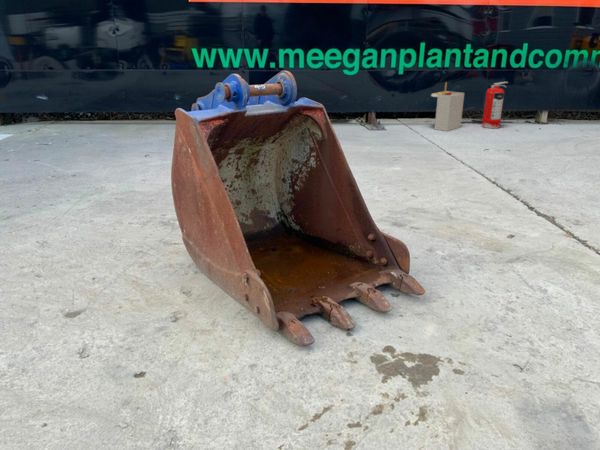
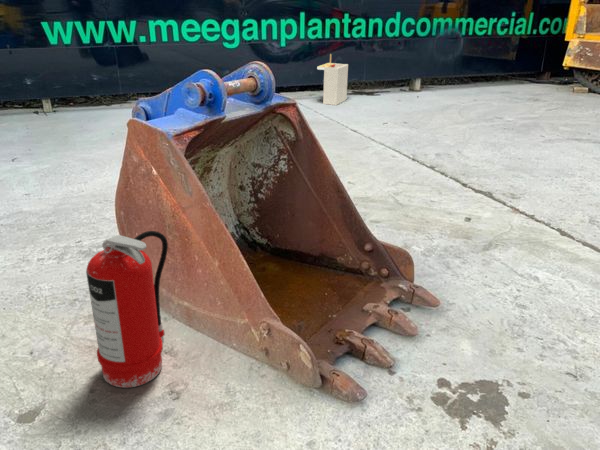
fire extinguisher: present [482,82,508,128] -> present [86,231,168,388]

